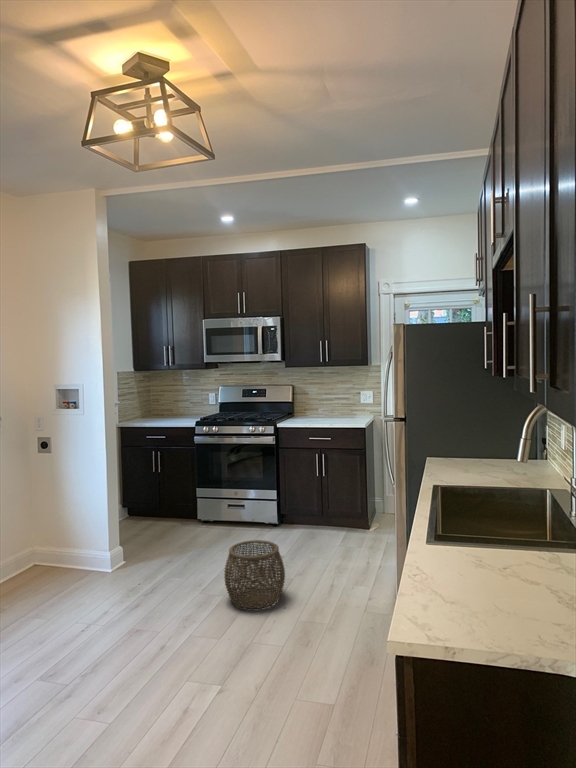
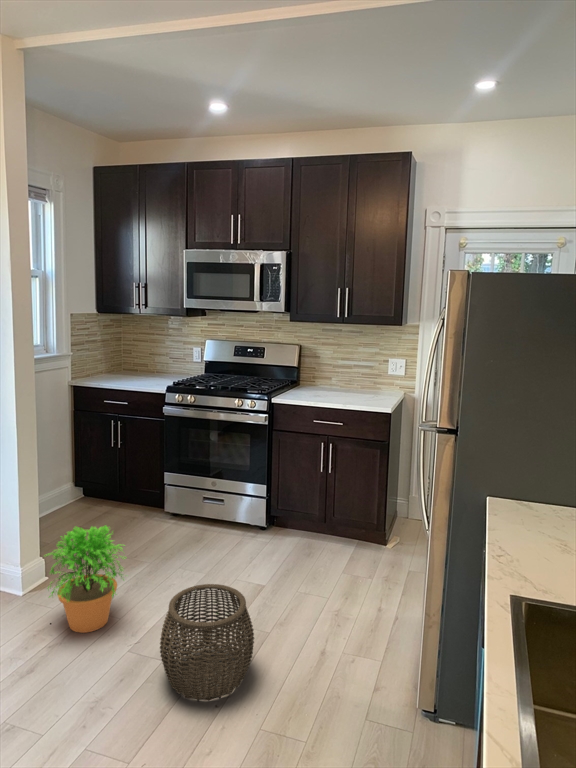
potted plant: none [133,511,194,586] -> present [48,526,126,633]

